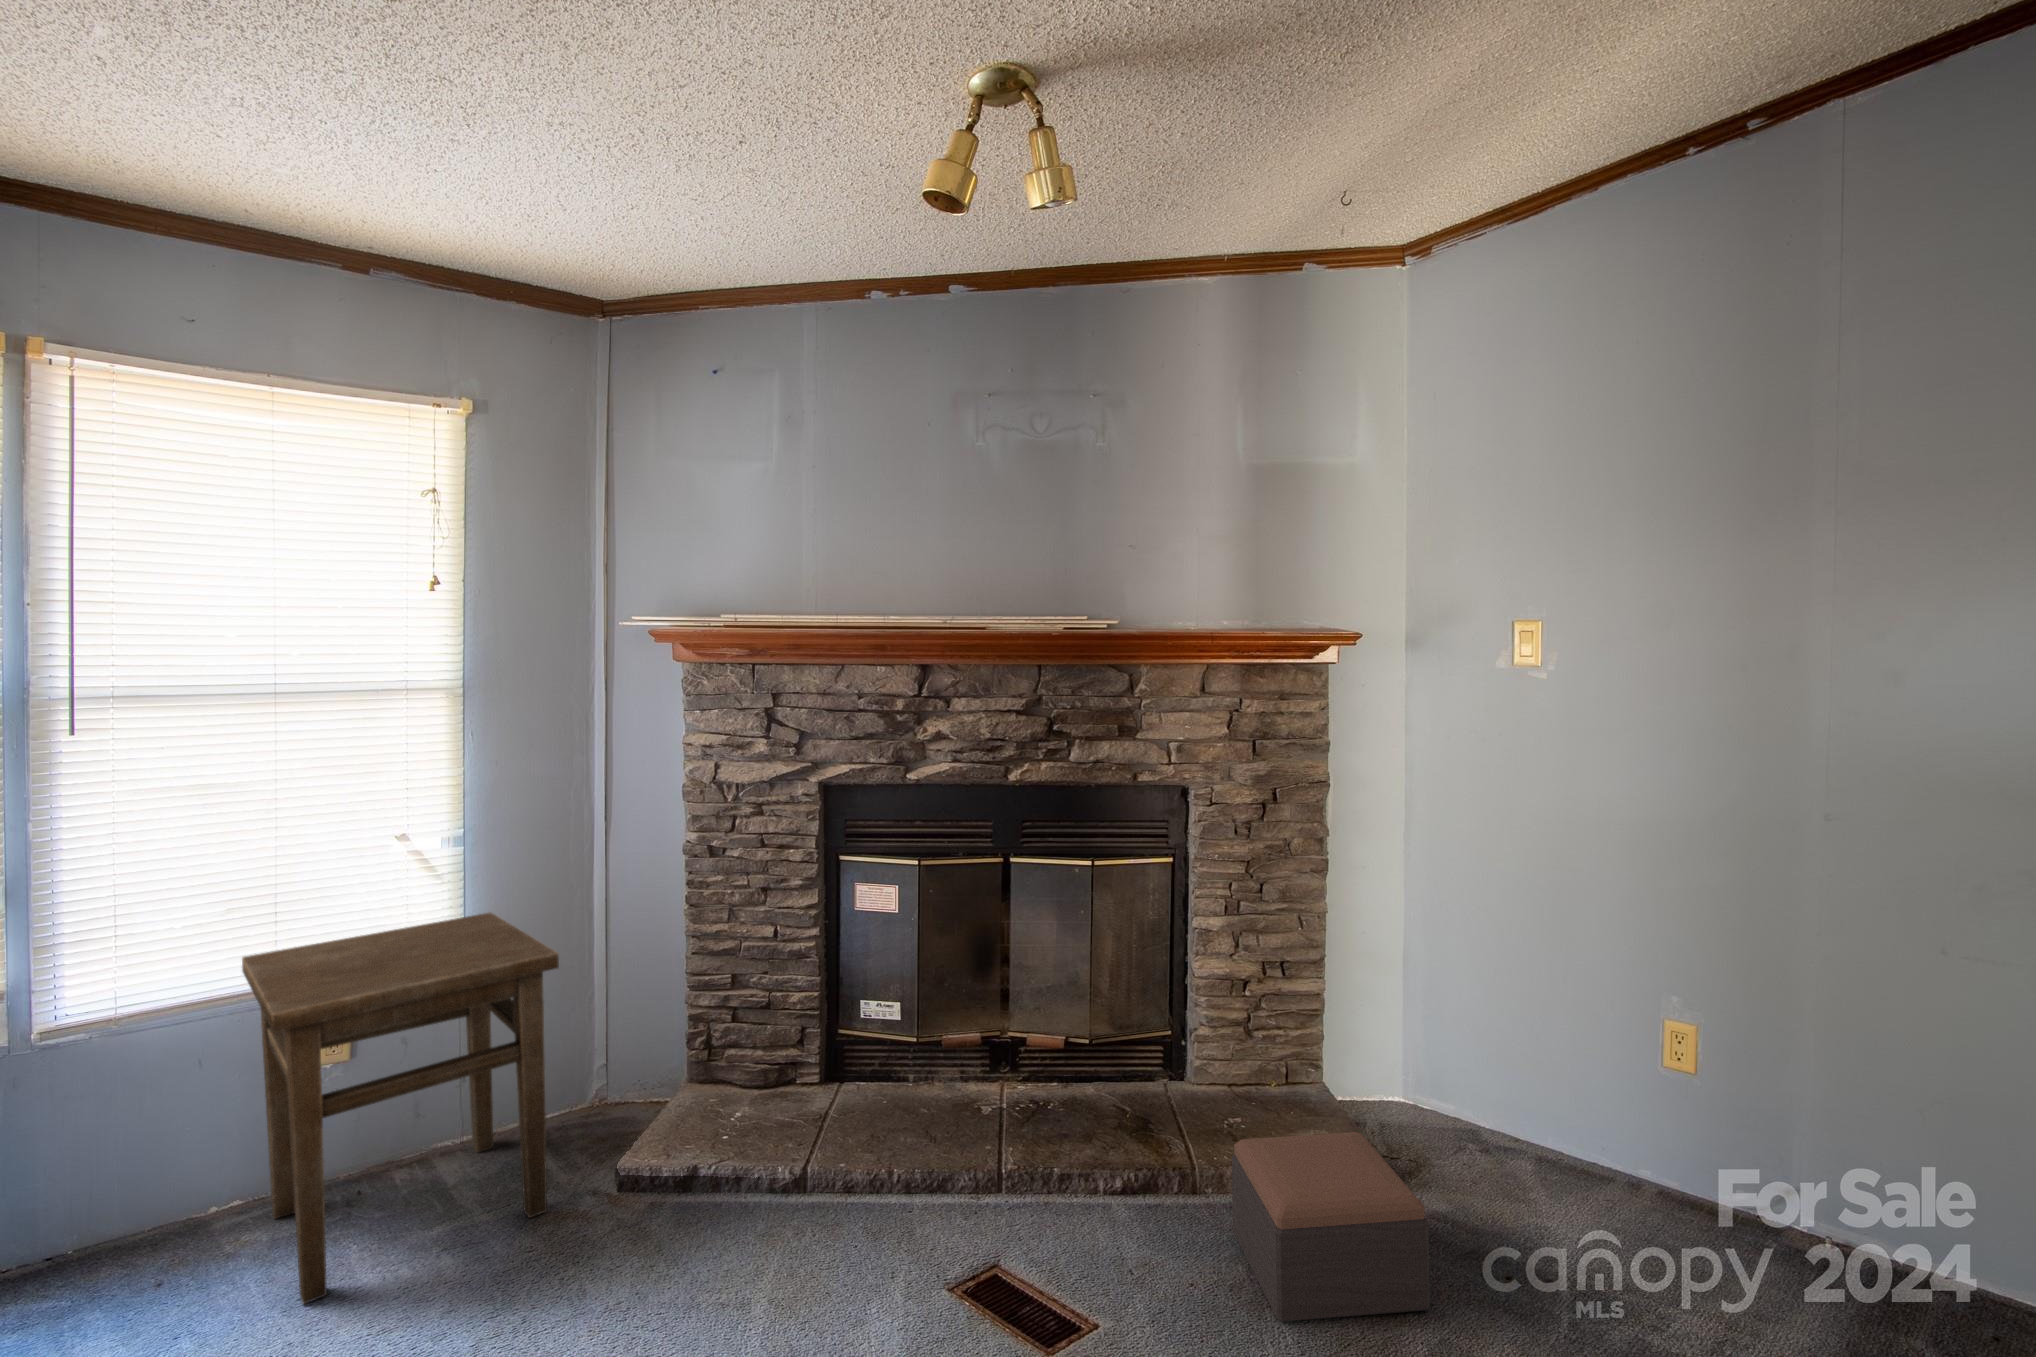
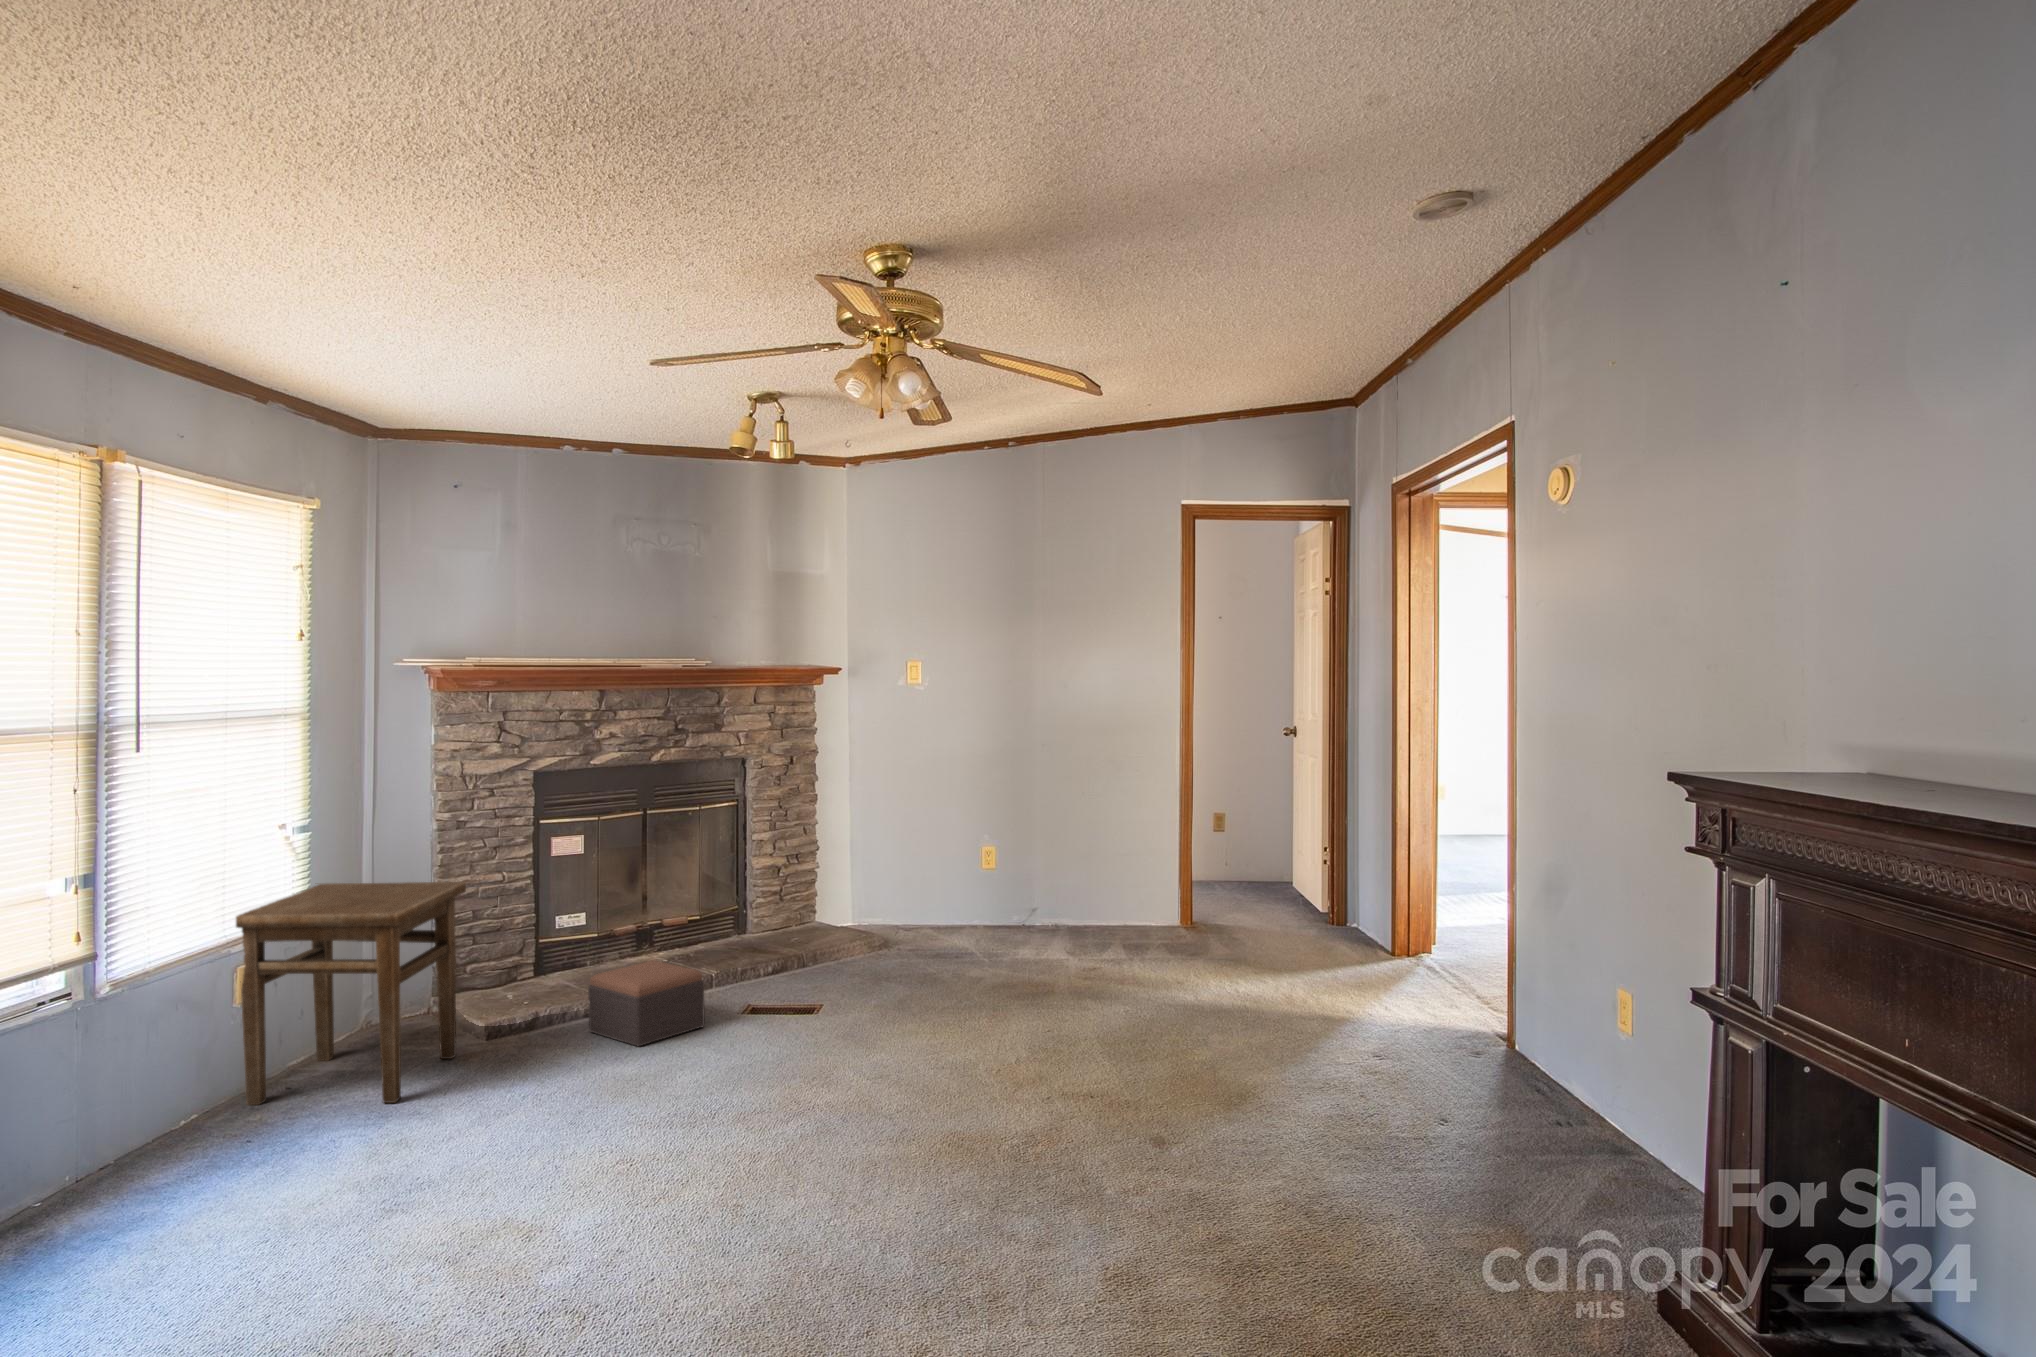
footstool: present [1232,1132,1430,1322] -> present [588,960,705,1046]

